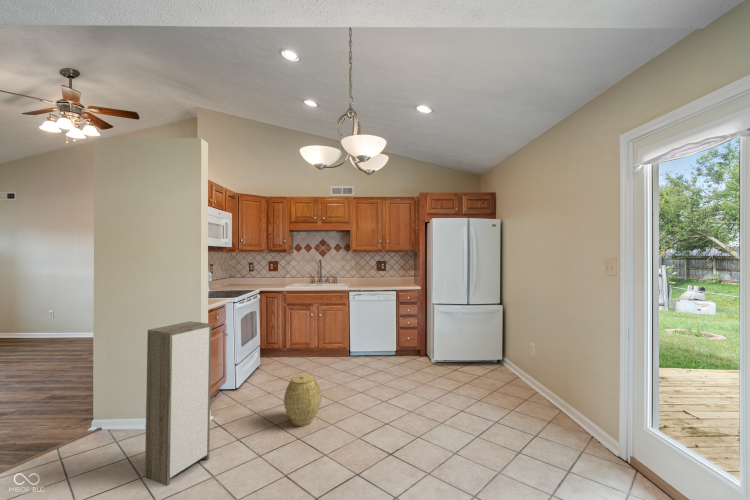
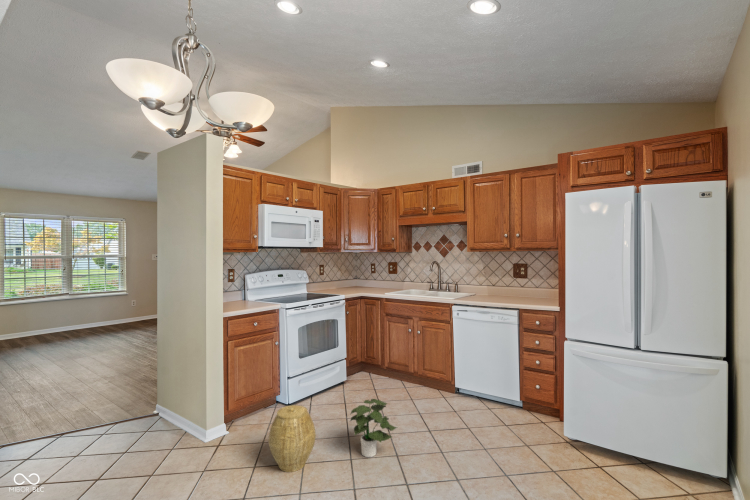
storage cabinet: present [145,321,212,486] -> none [117,325,175,486]
potted plant: none [327,360,364,402] -> present [351,399,397,457]

